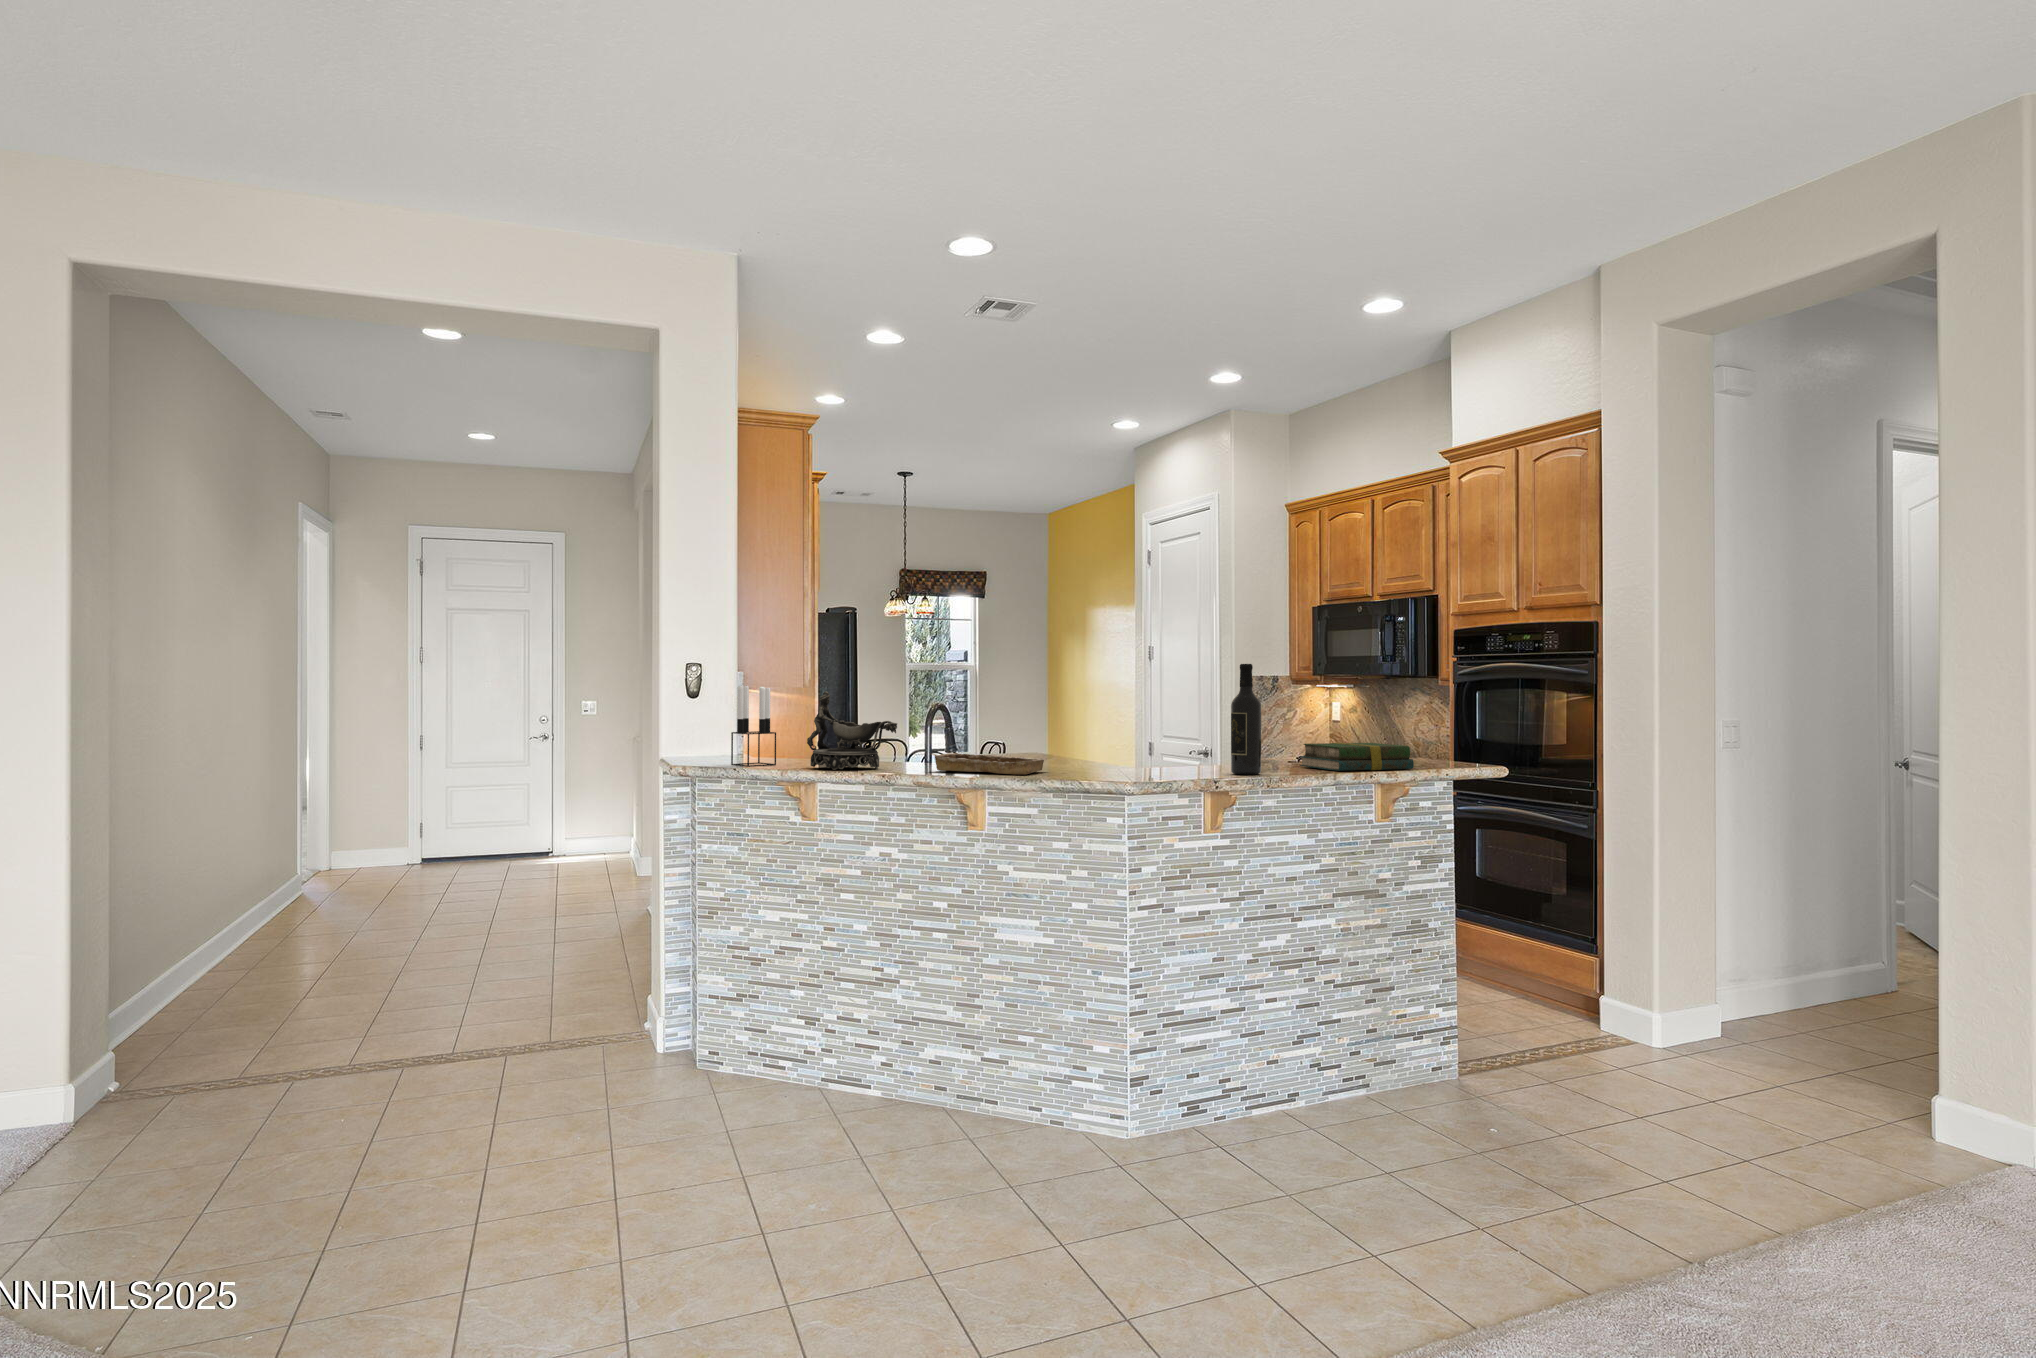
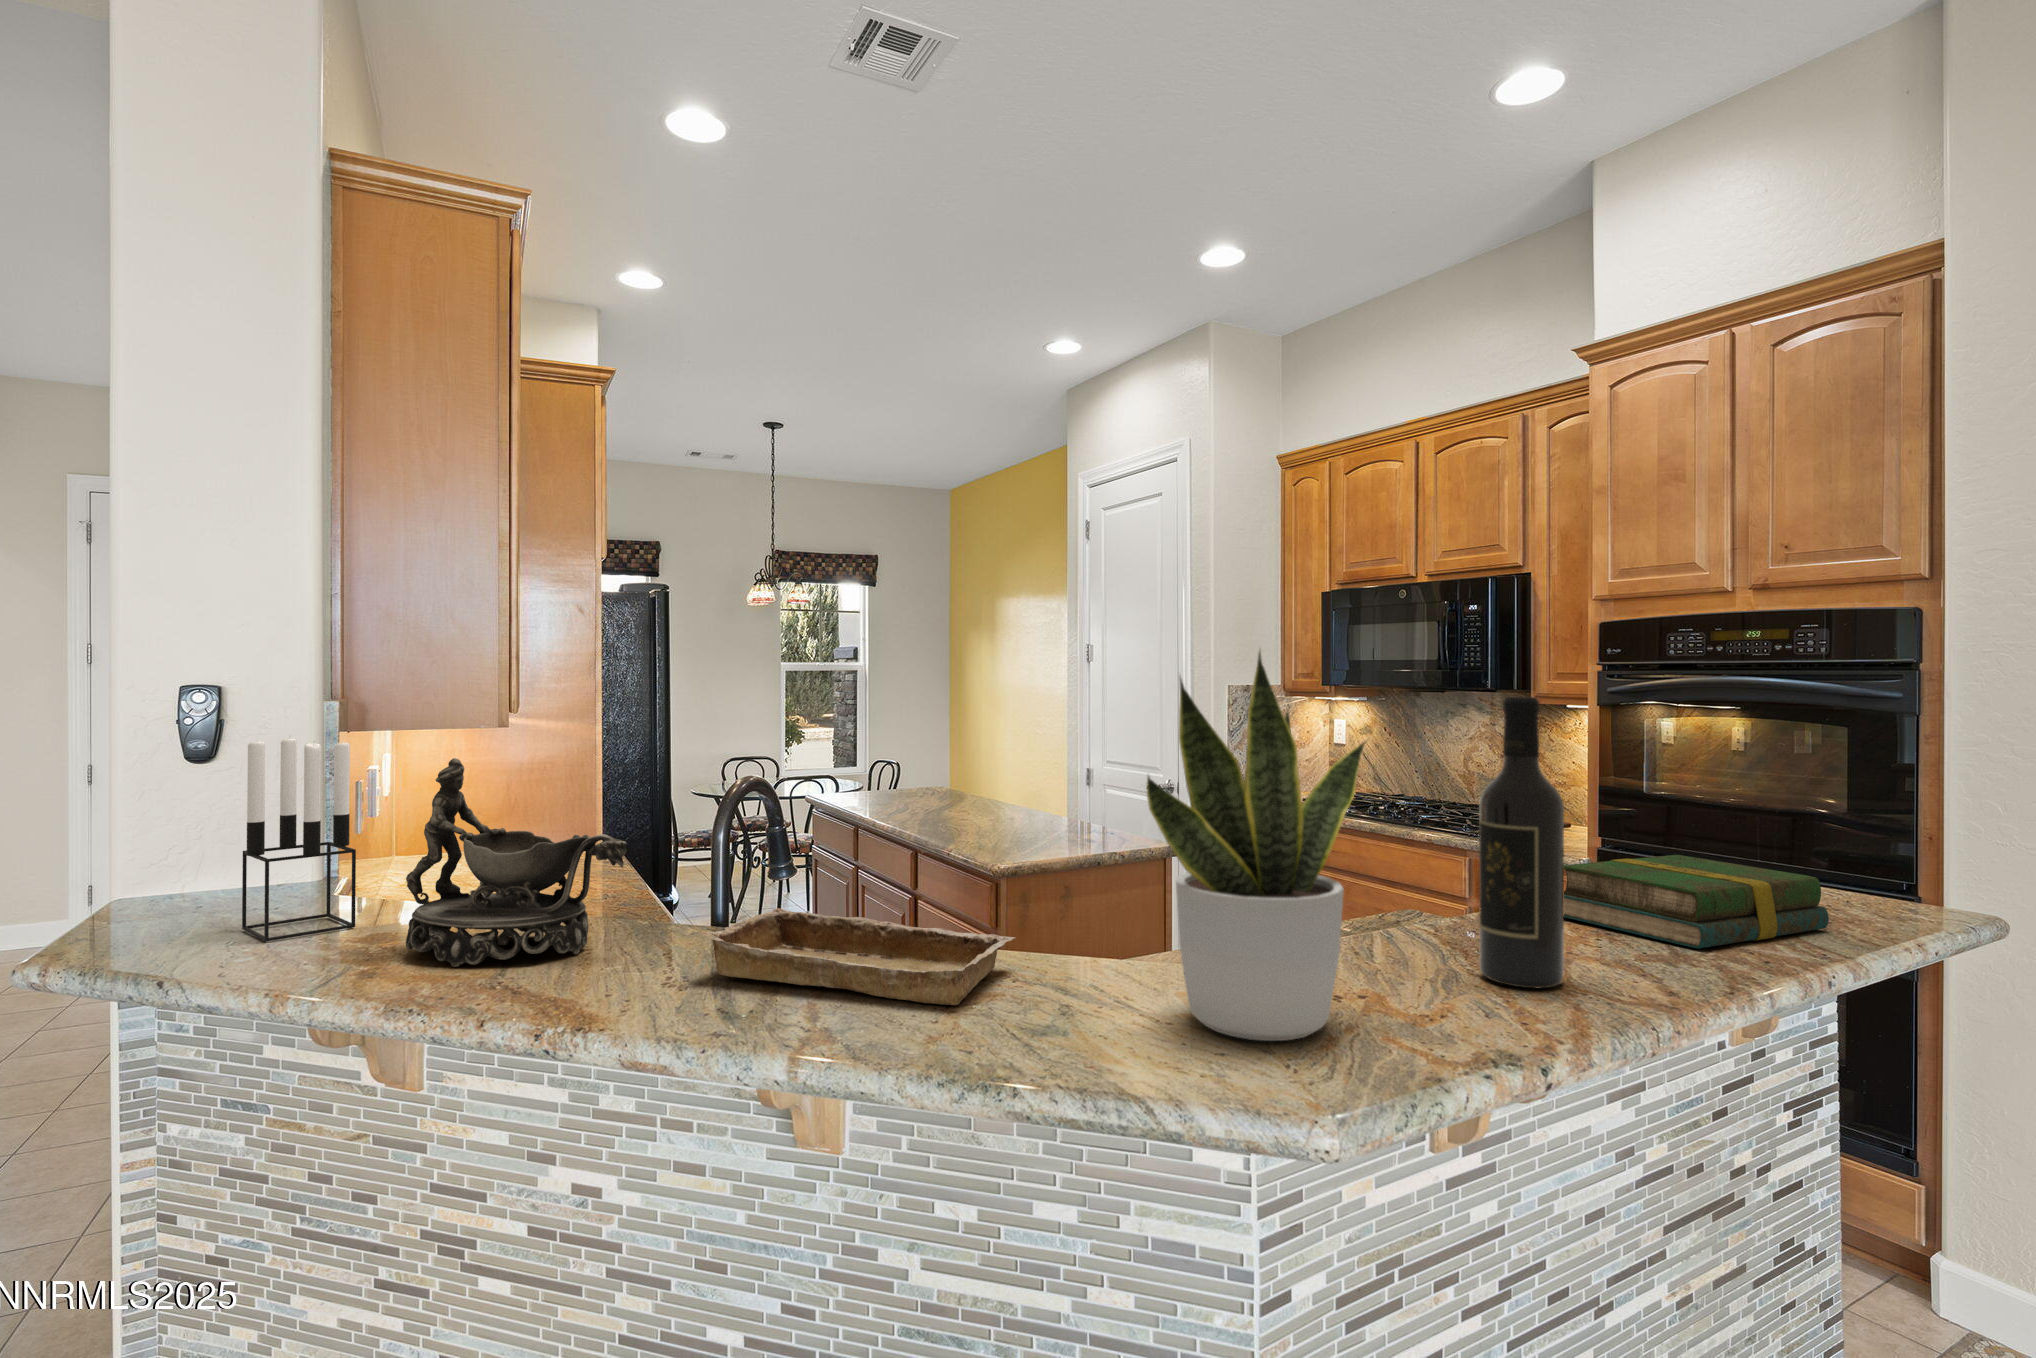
potted plant: none [1089,644,1178,778] -> present [1147,652,1366,1041]

